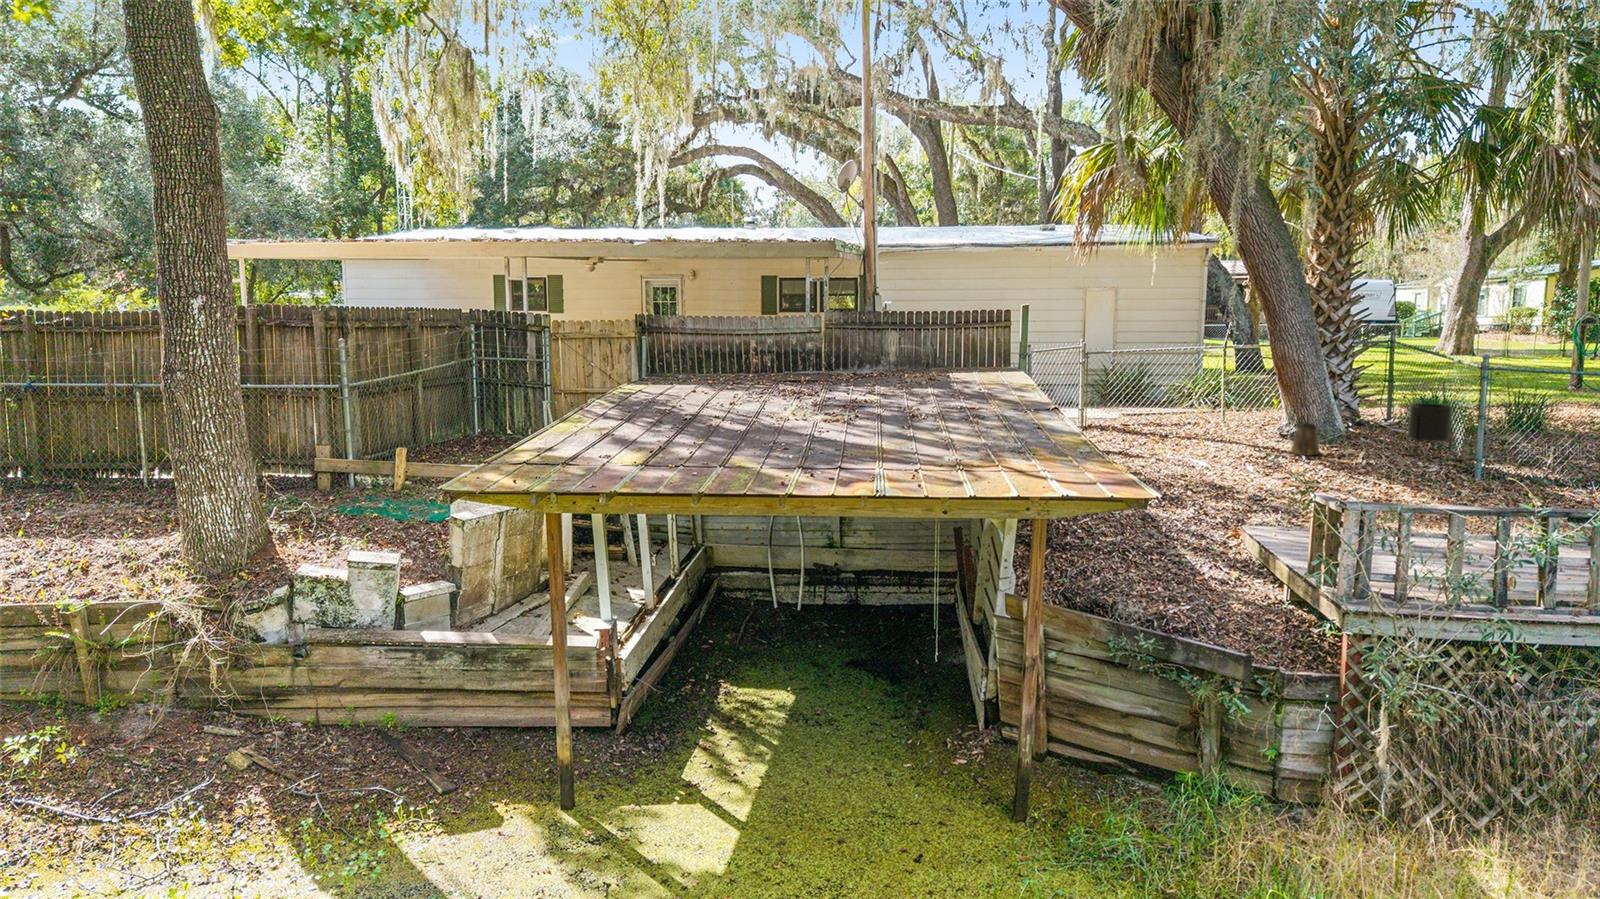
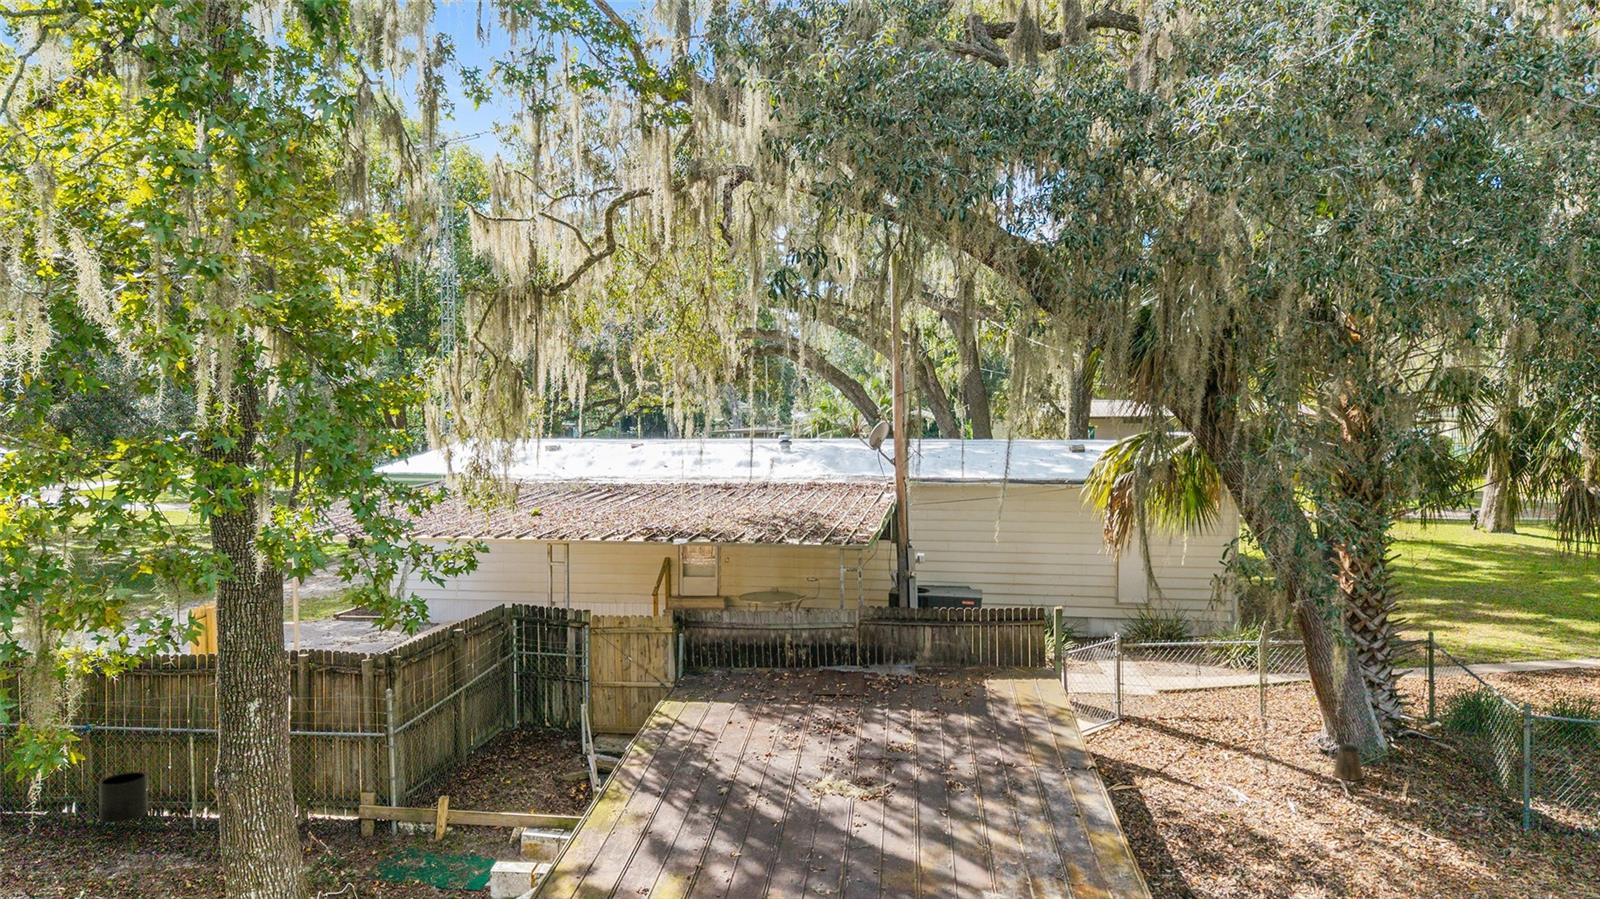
planter: present [1408,404,1452,450] -> present [99,772,148,835]

